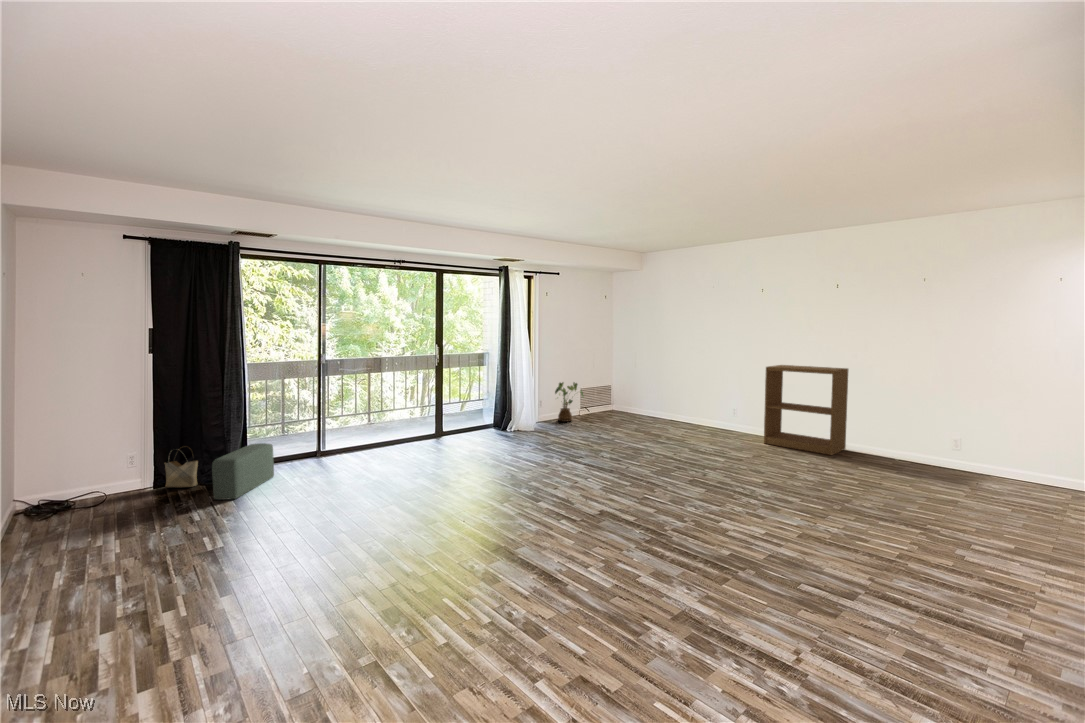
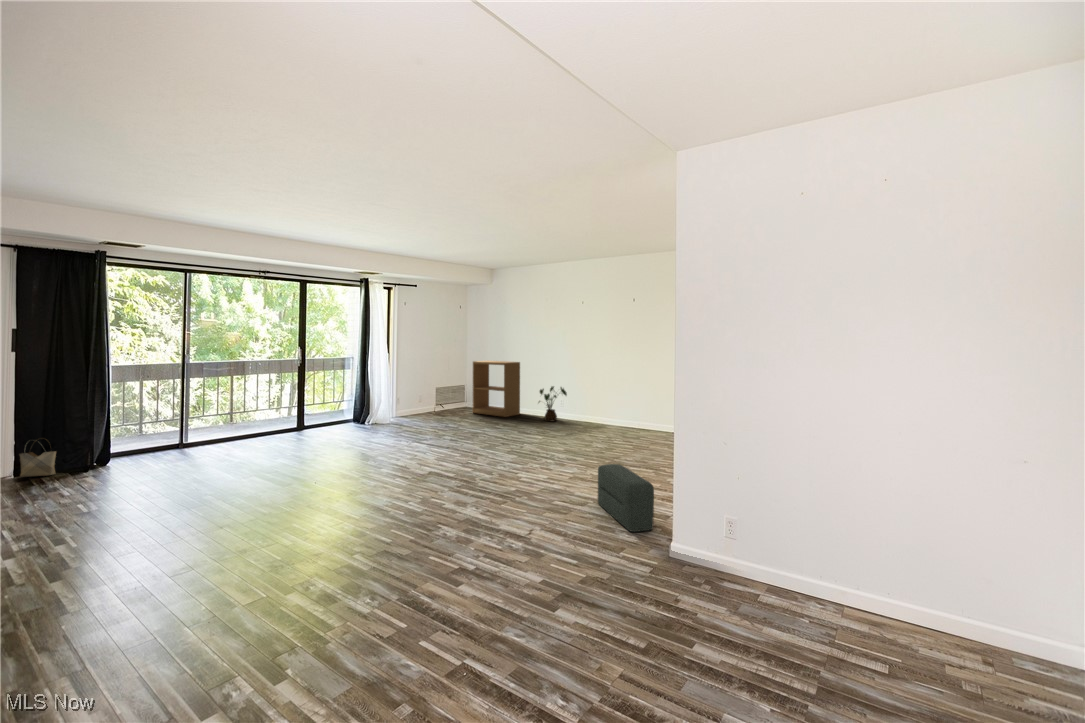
bookshelf: present [764,365,848,455] -> present [473,361,520,417]
house plant: present [555,382,583,422] -> present [539,386,567,421]
pouf: present [212,443,274,500] -> present [598,464,654,532]

